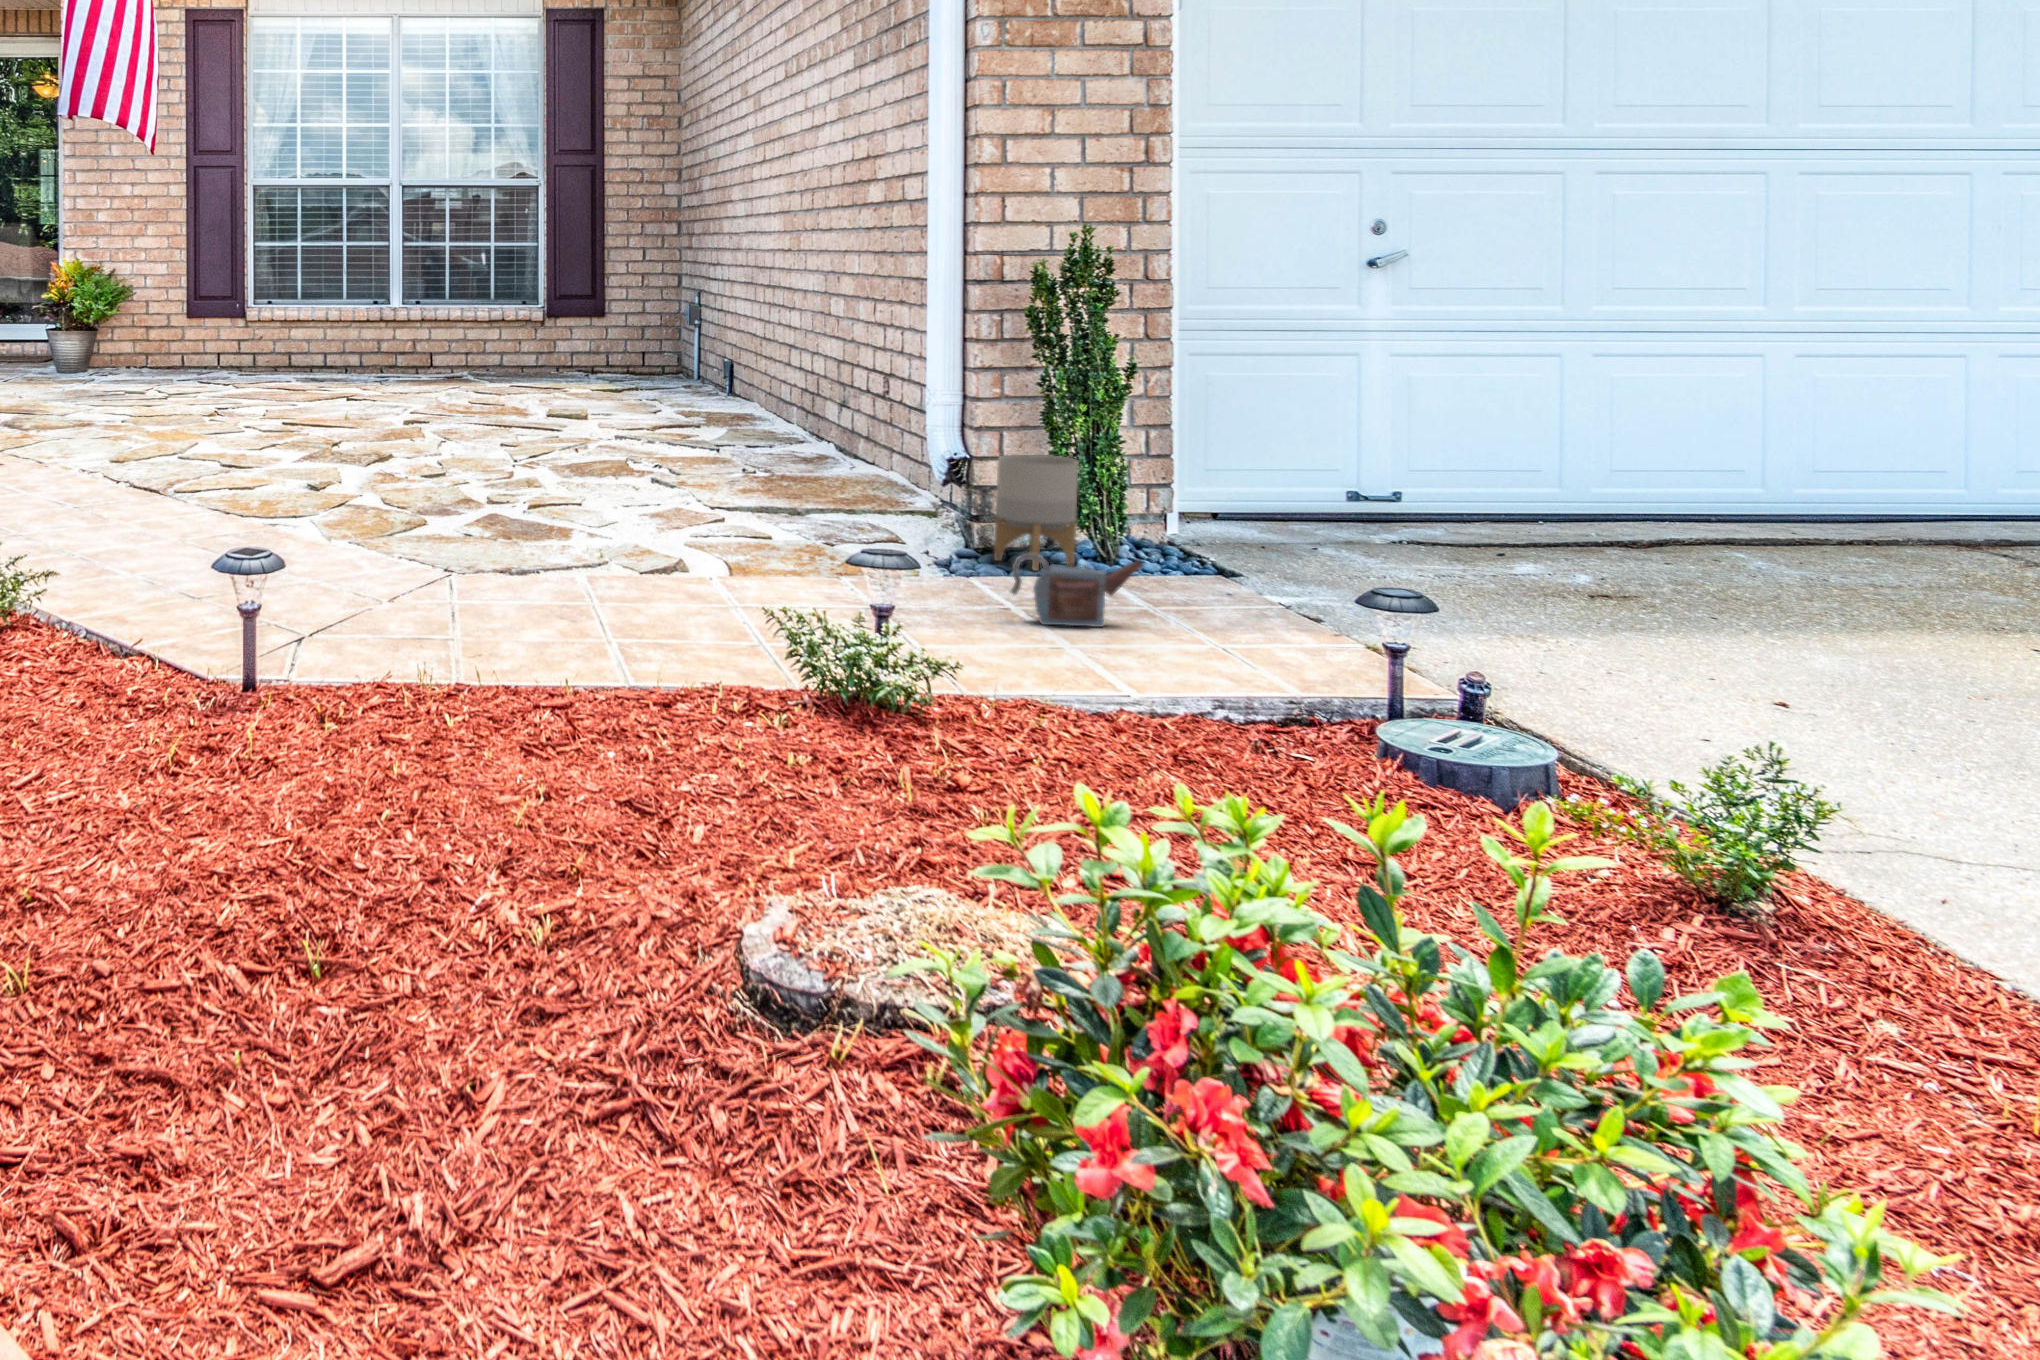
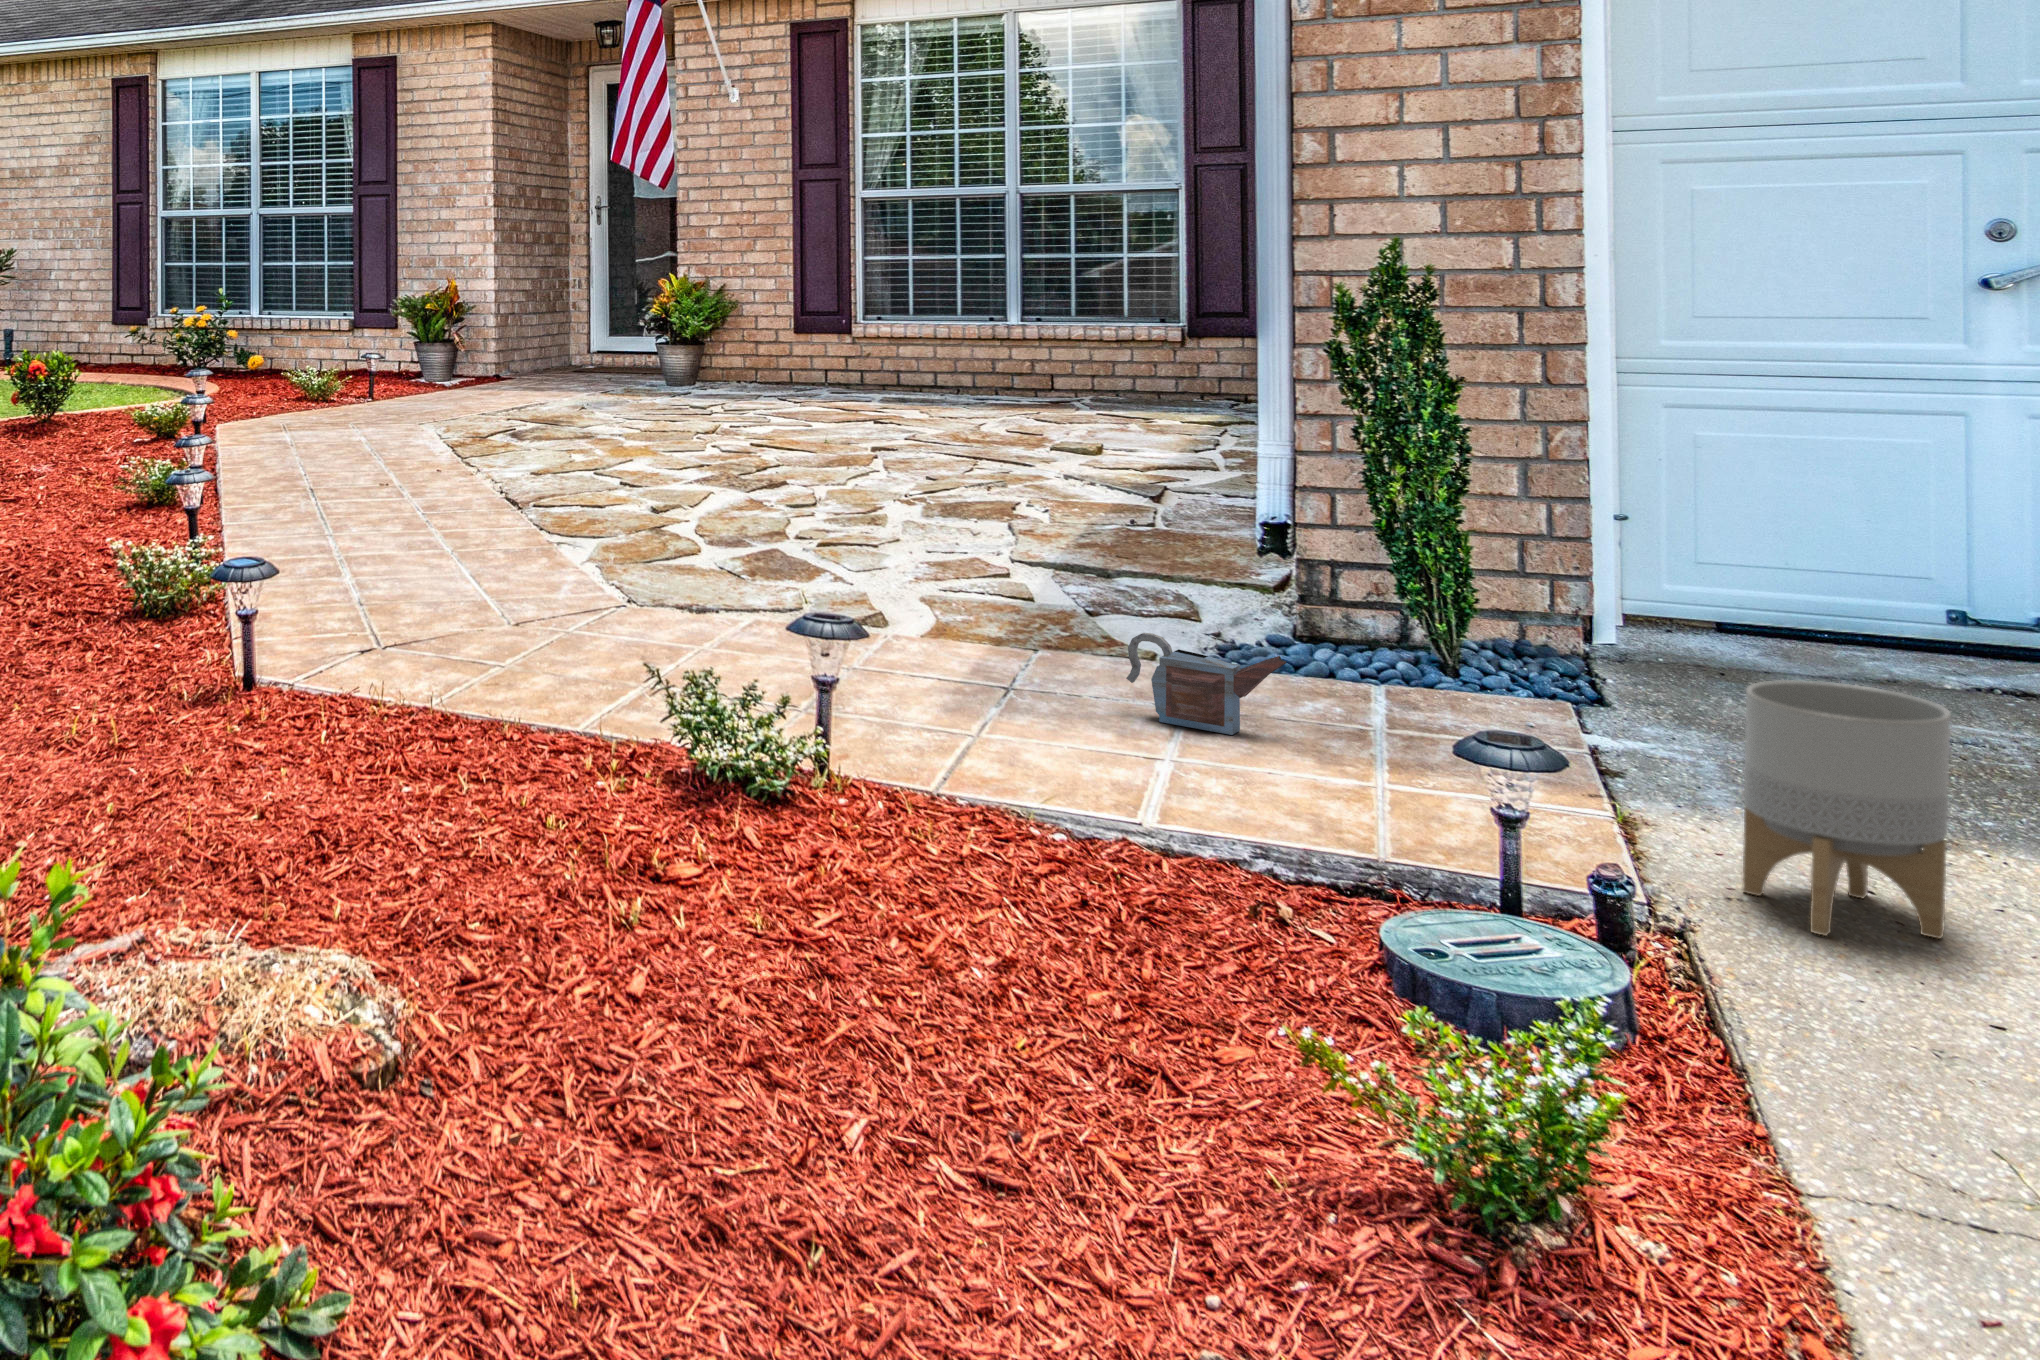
planter: present [994,454,1079,570] -> present [1743,680,1951,939]

